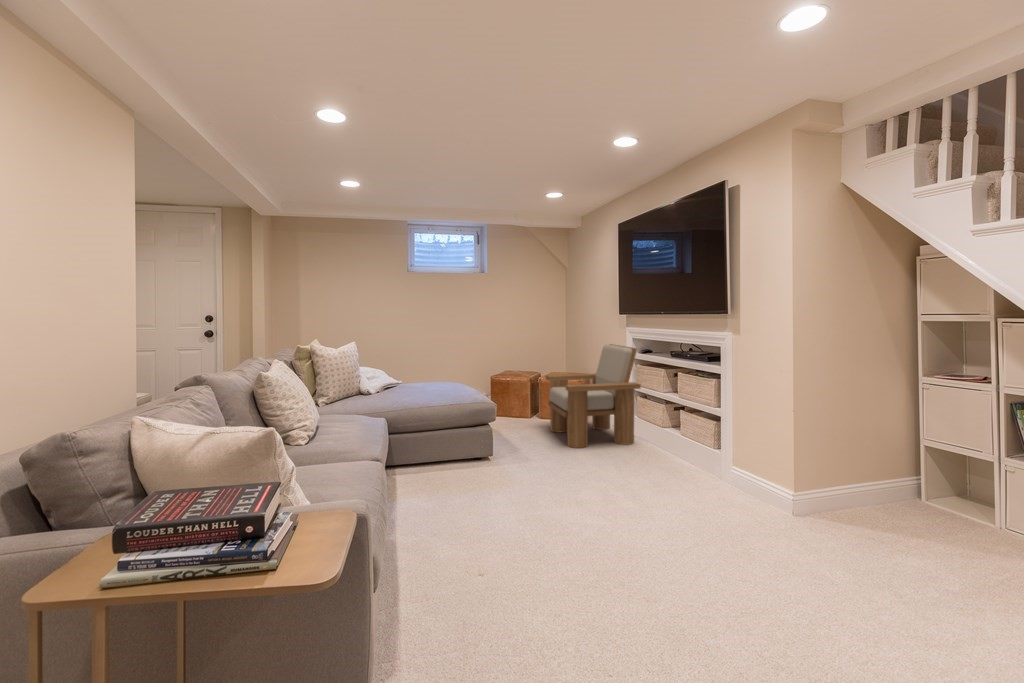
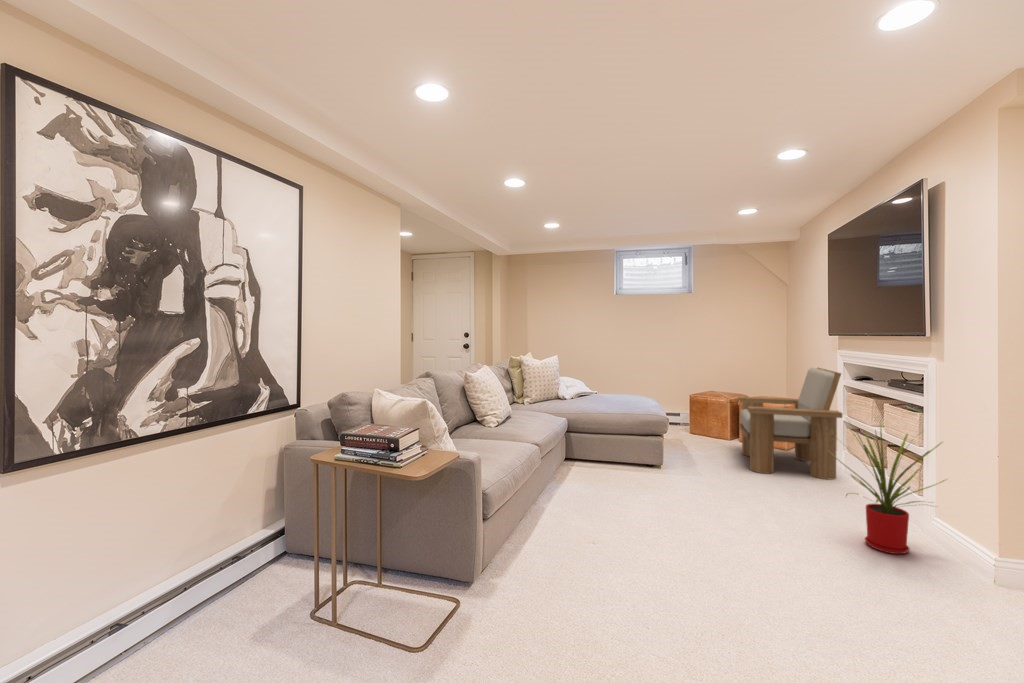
house plant: none [665,390,752,505] -> present [829,429,944,554]

